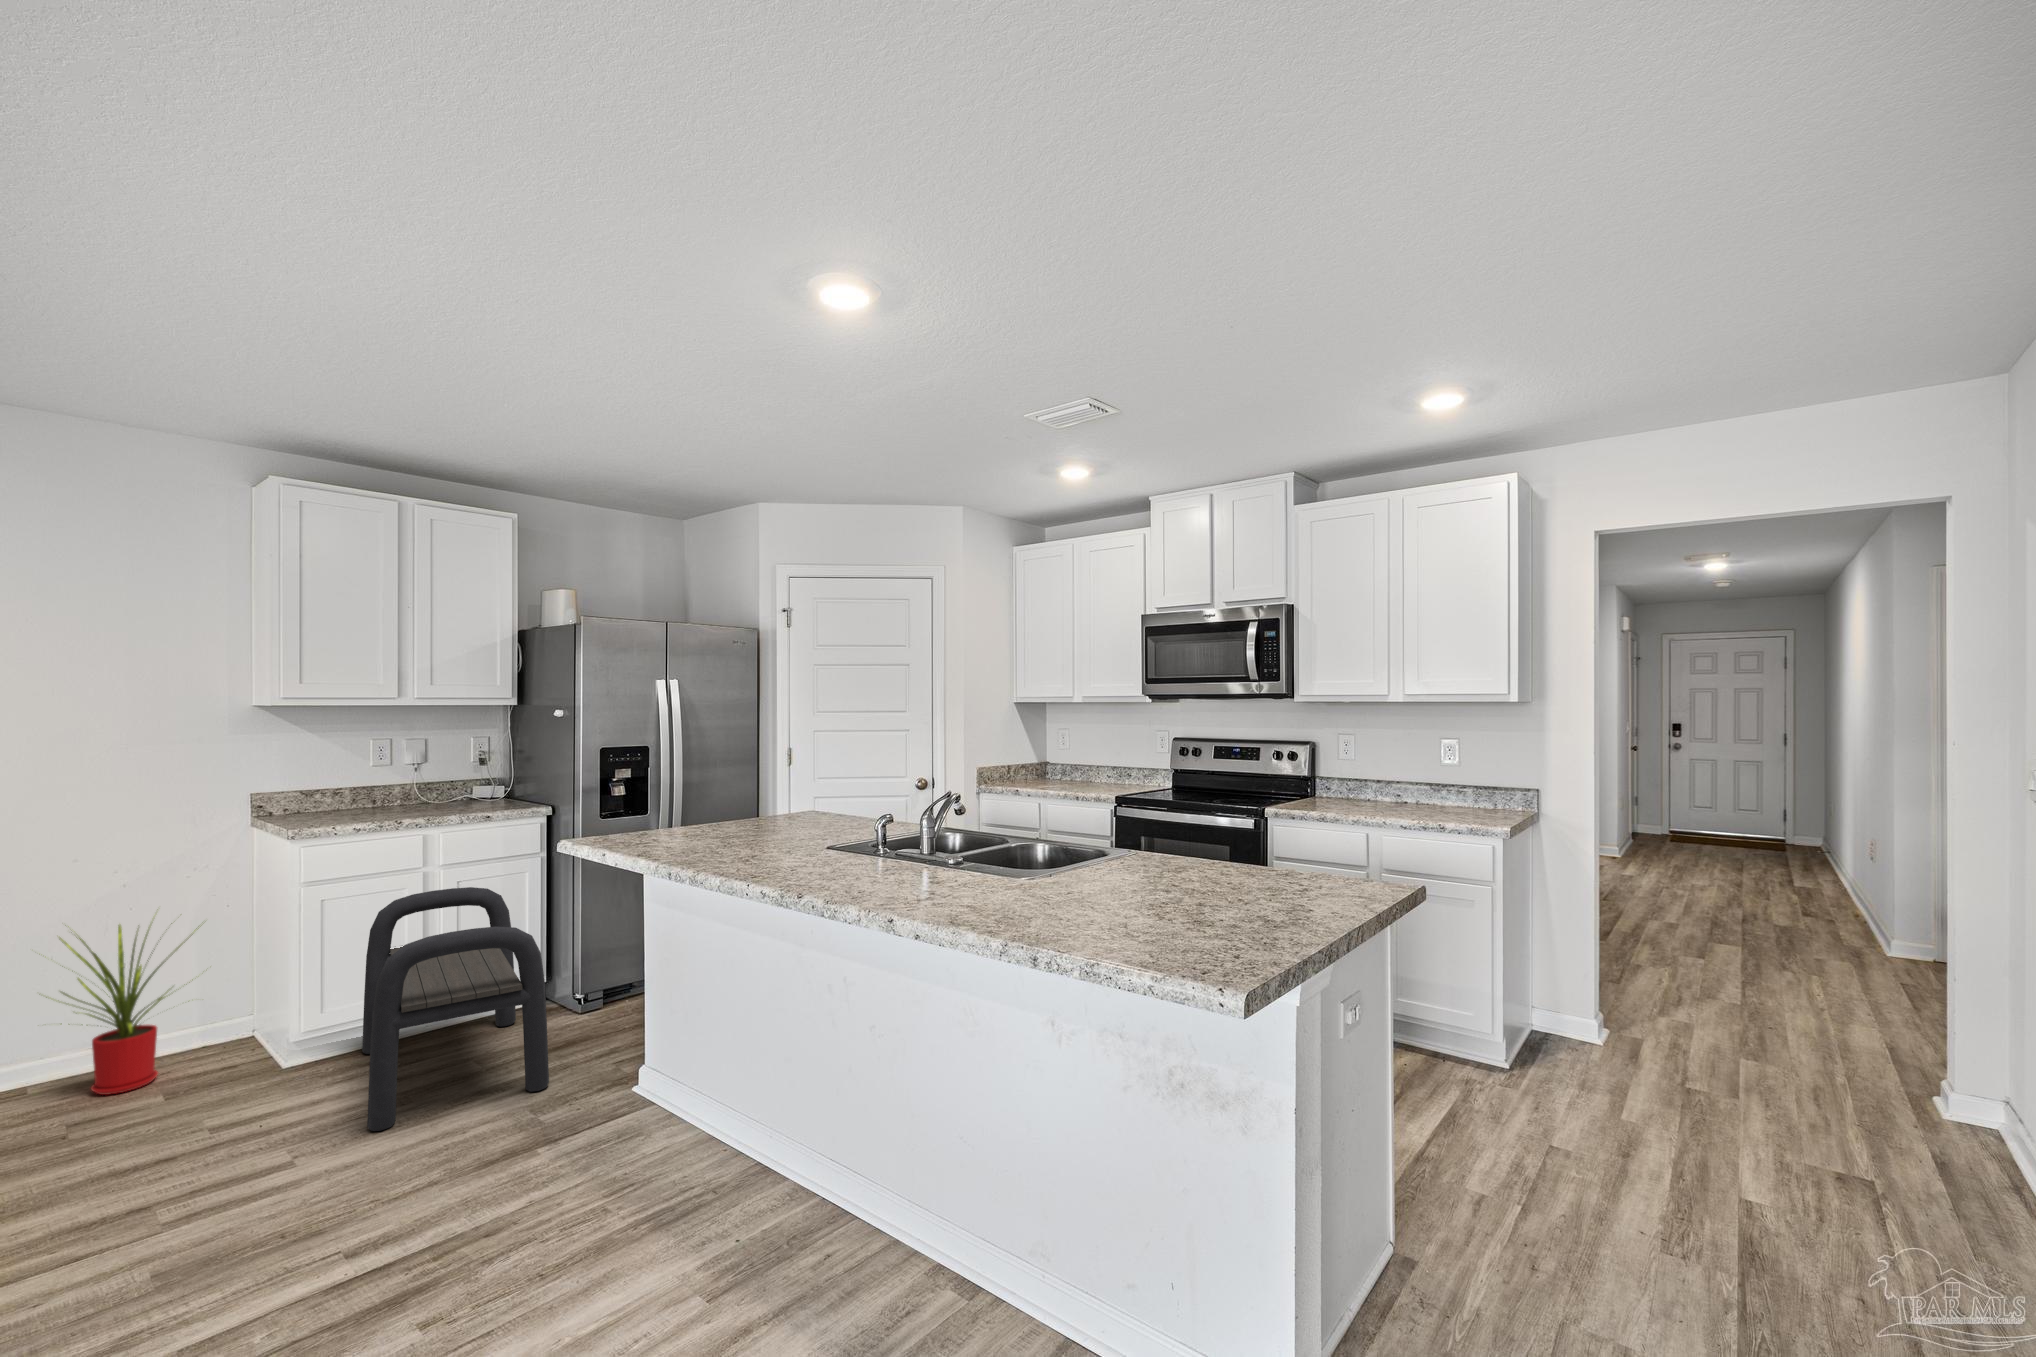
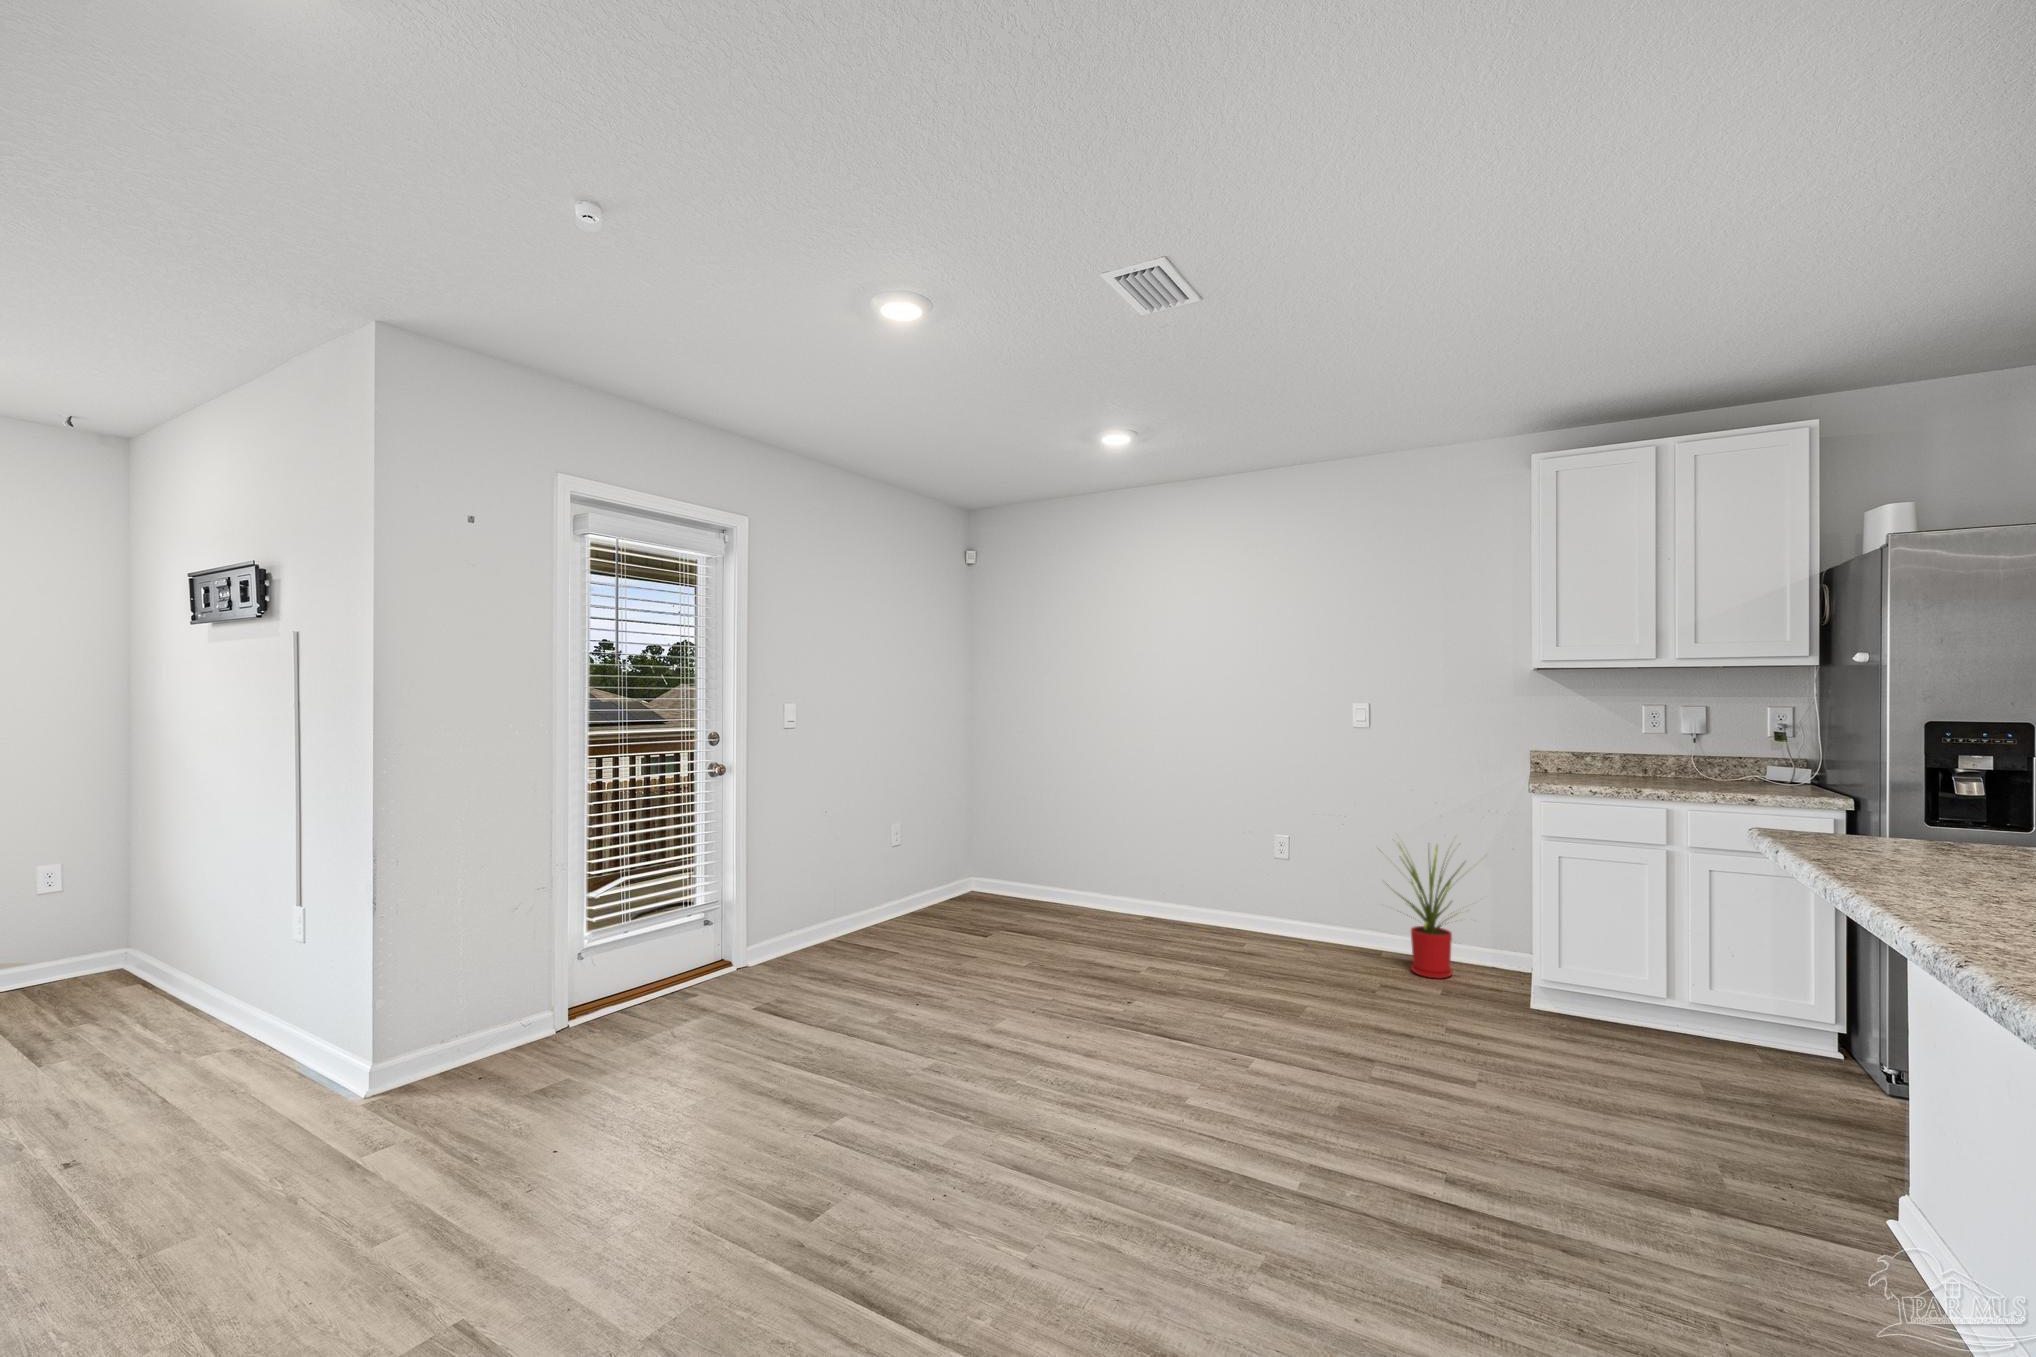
bench: present [362,887,549,1131] -> none [1550,872,1789,1151]

